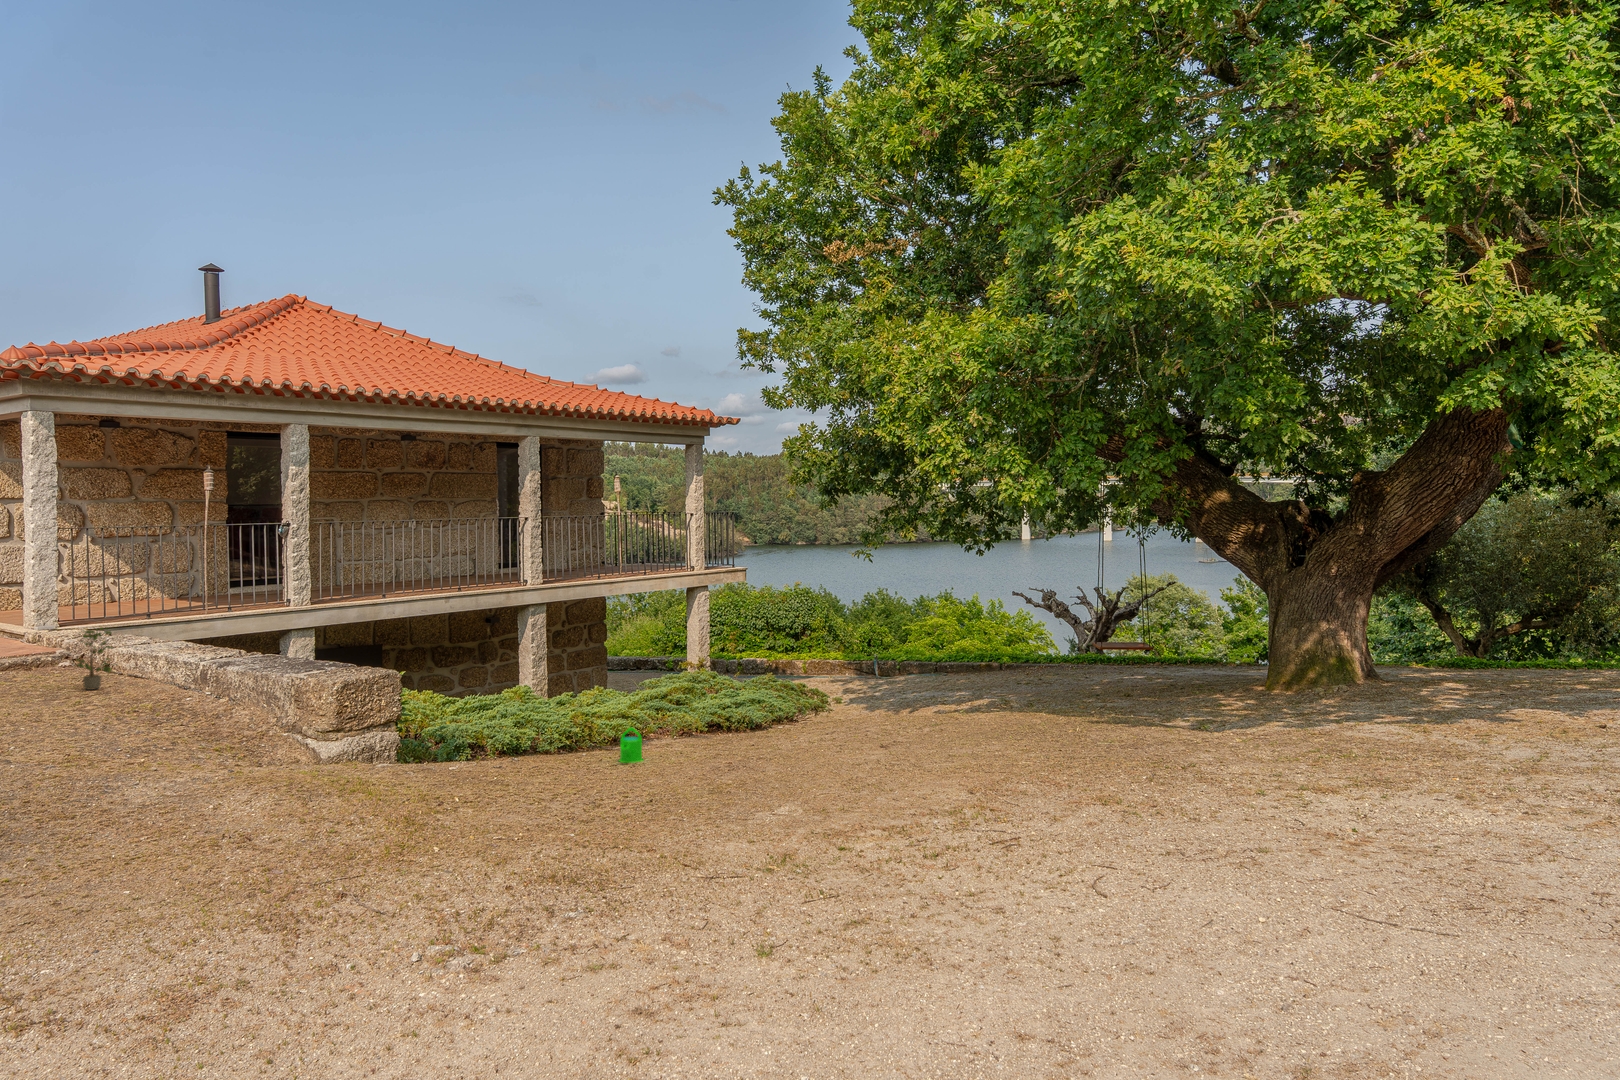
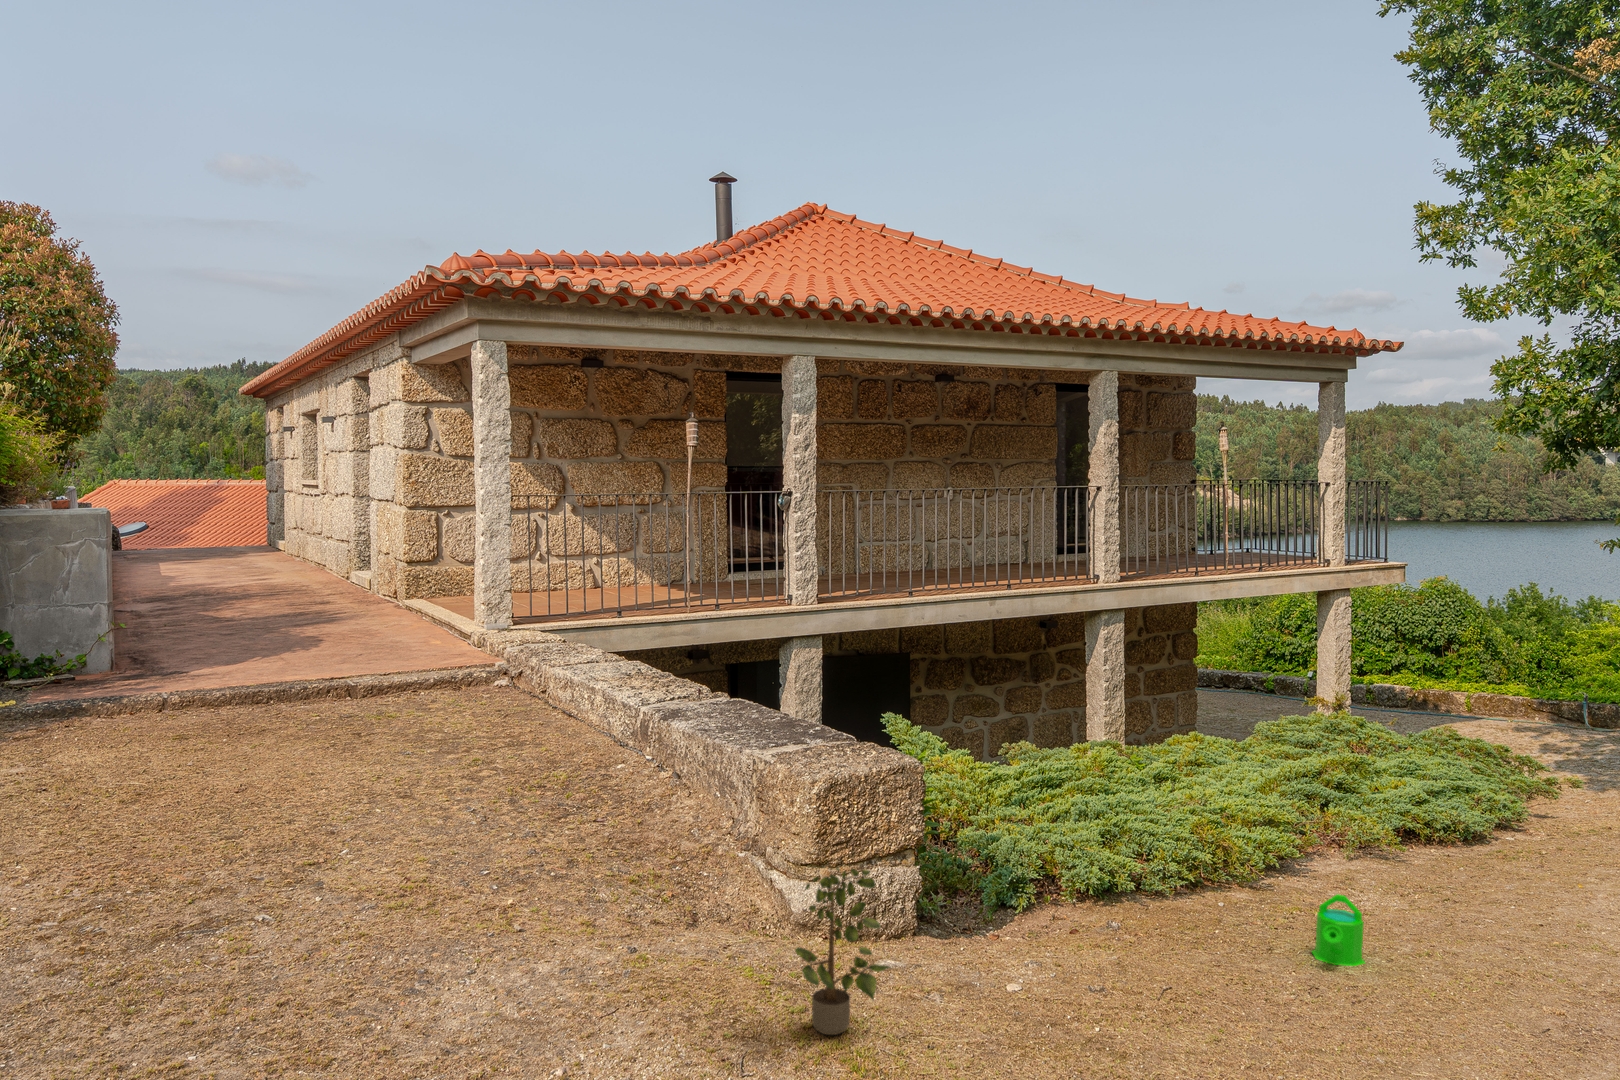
potted plant: present [77,628,113,690] -> present [795,868,890,1035]

